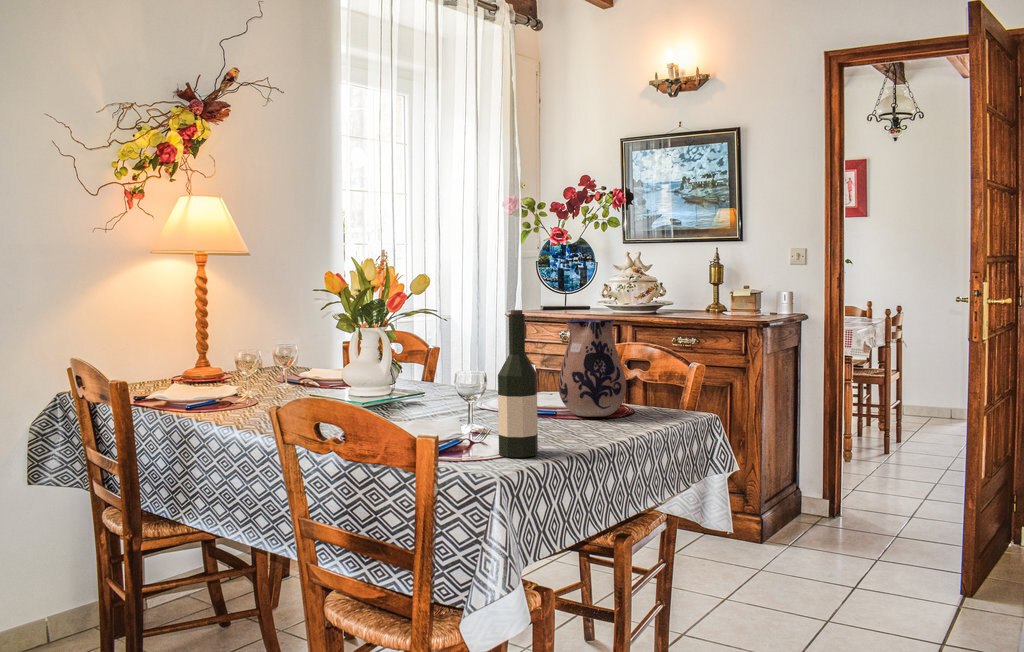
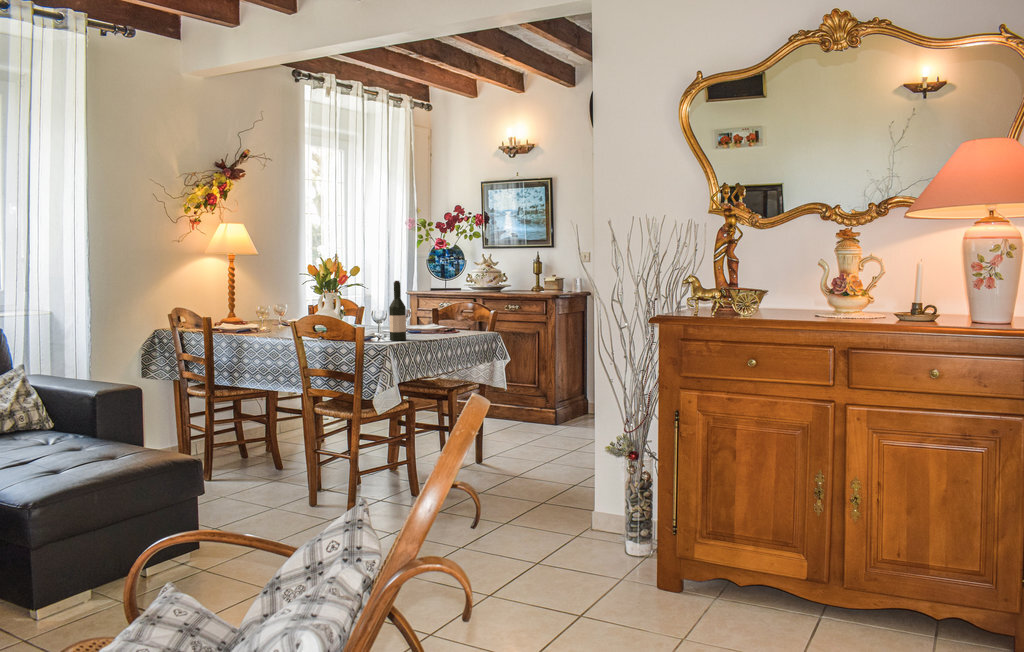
ceramic pitcher: present [559,319,626,417] -> none [421,287,452,332]

